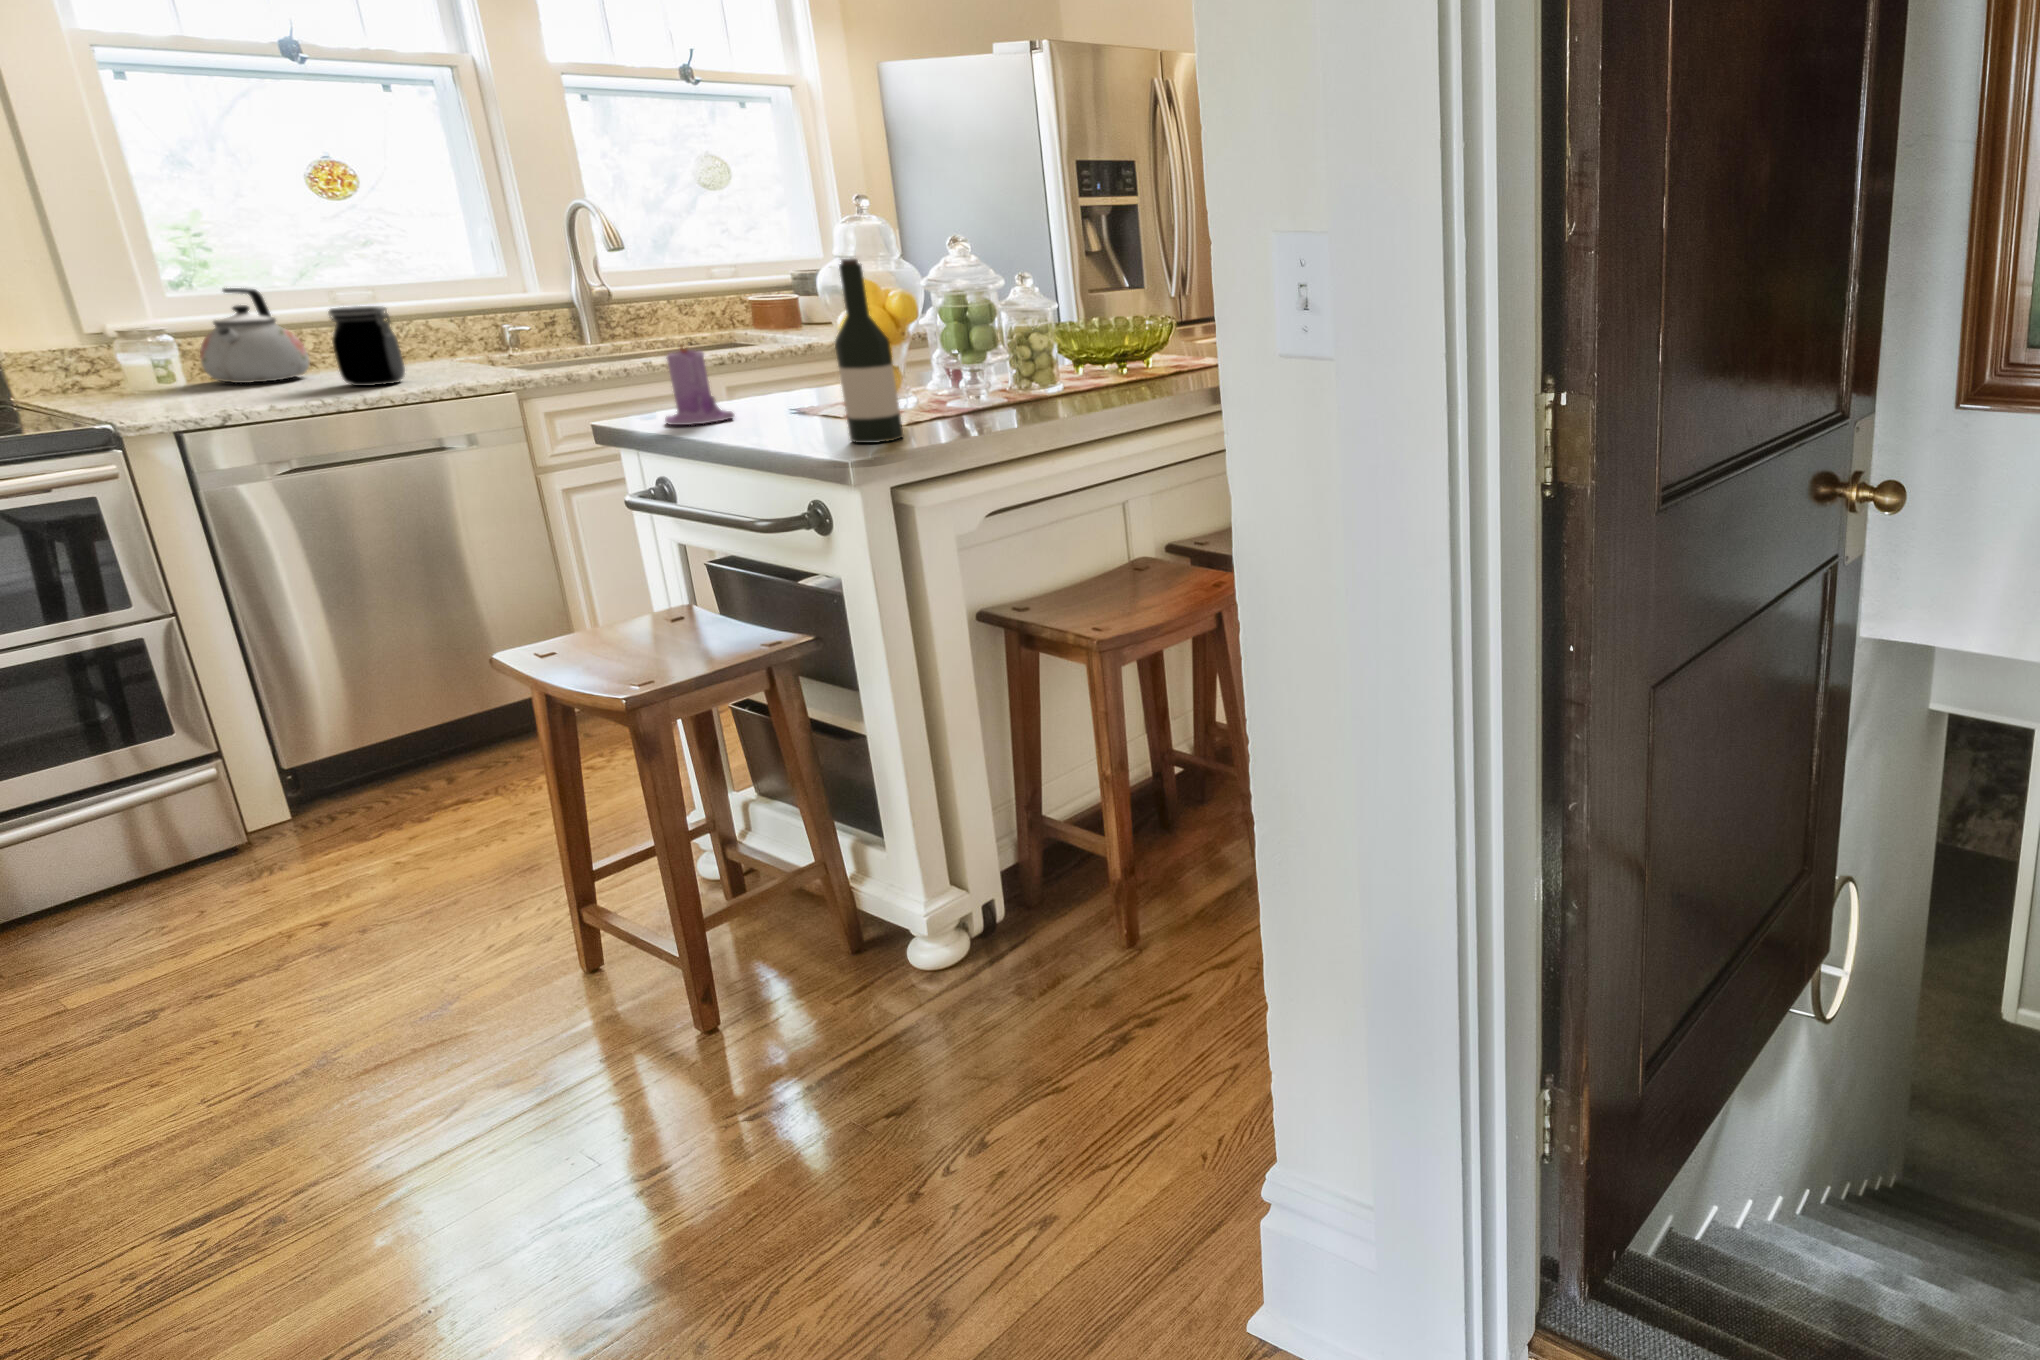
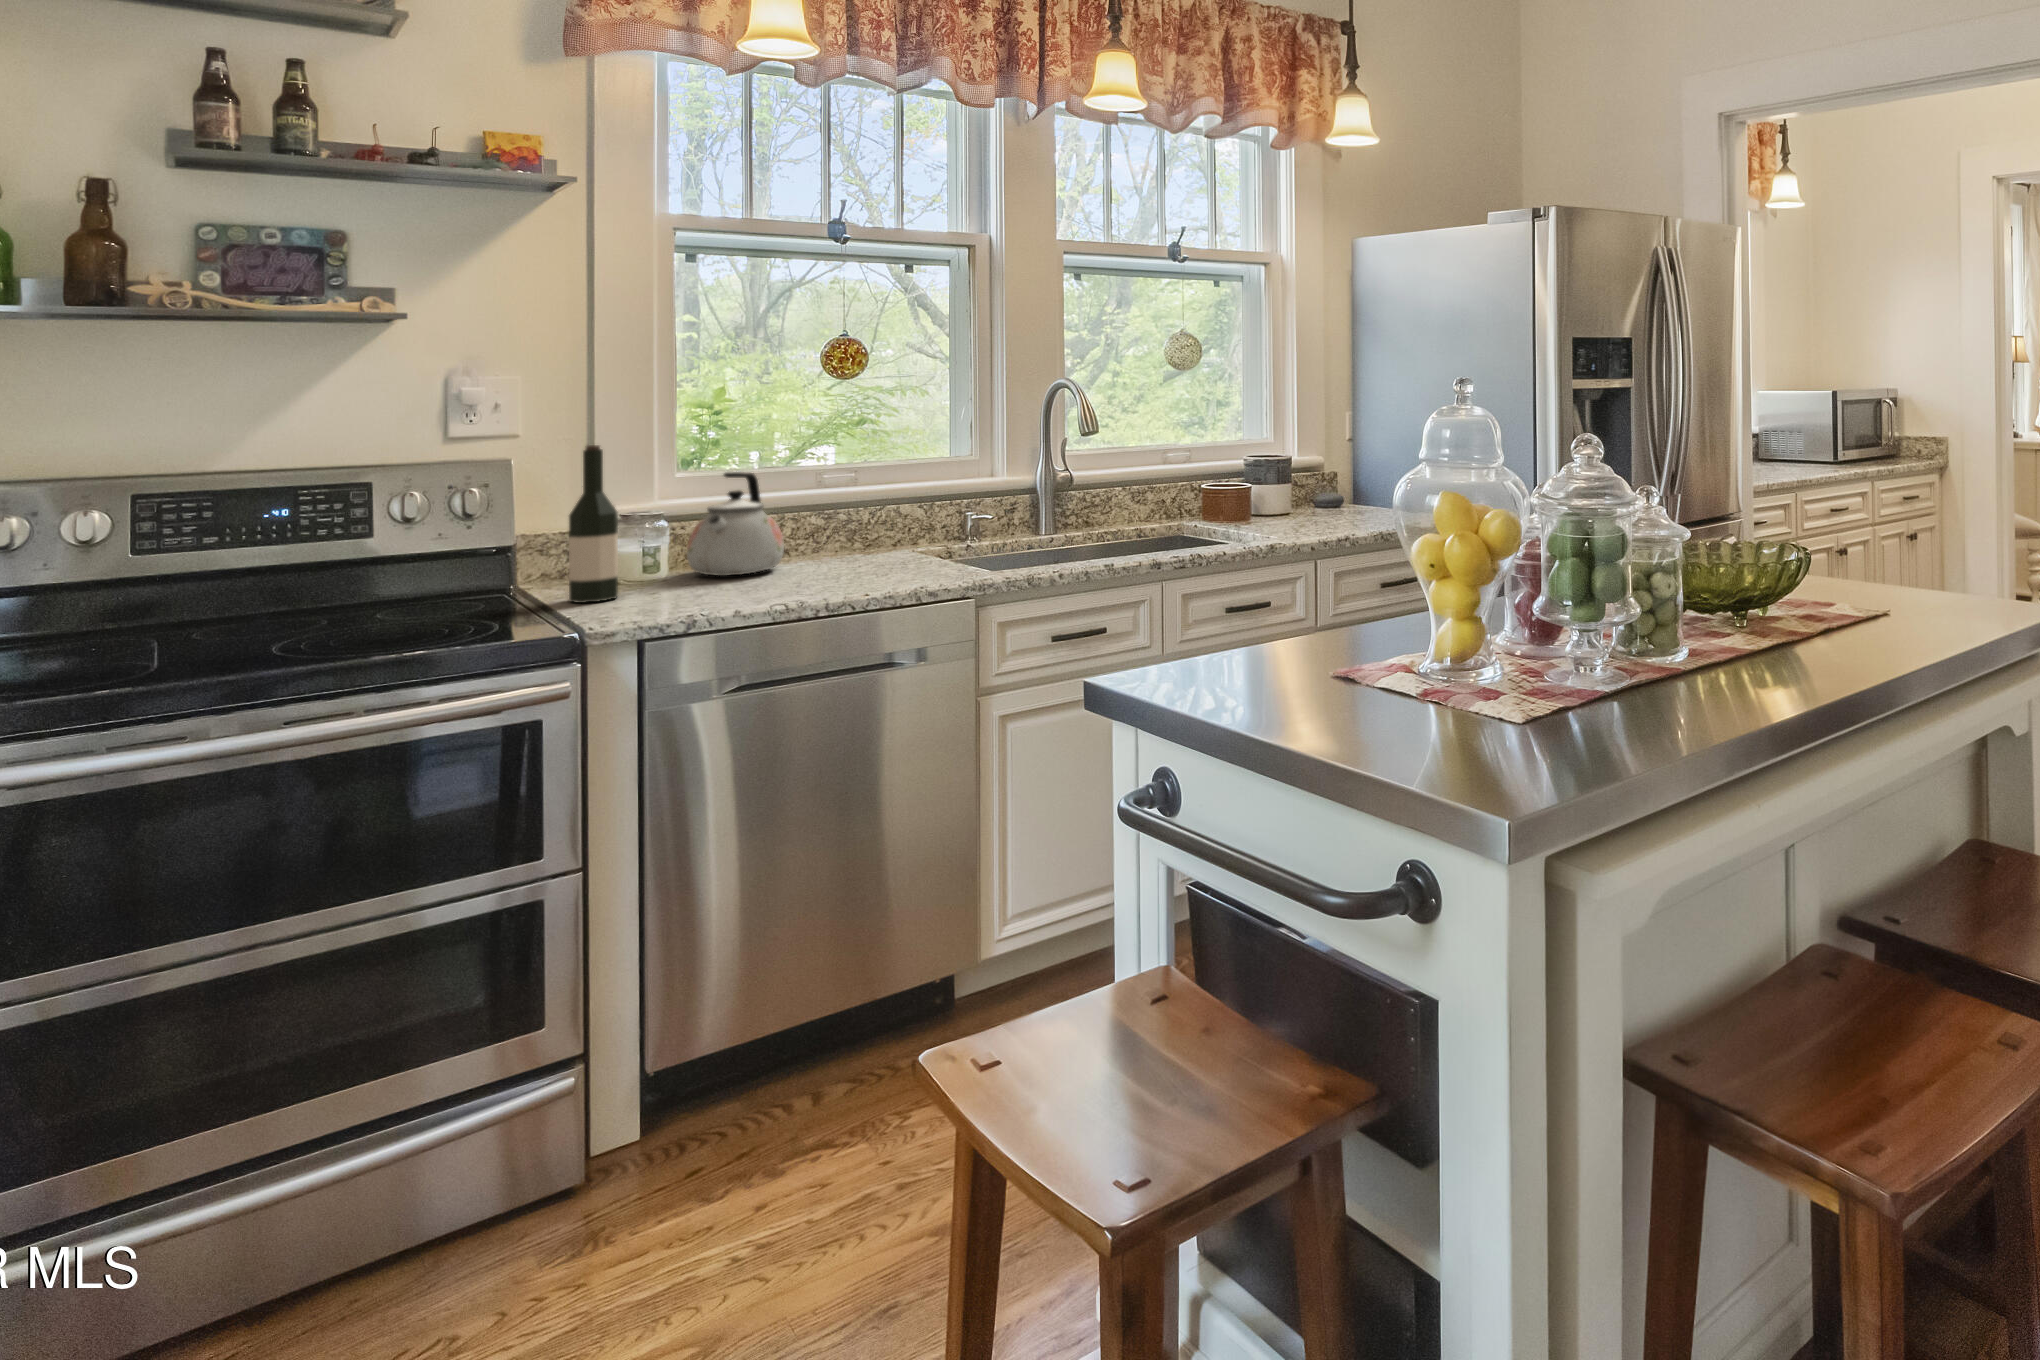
wine bottle: present [835,258,903,443] -> present [569,445,618,603]
jar: present [329,306,405,386] -> none [808,494,871,586]
candle: present [665,346,734,425] -> none [1182,570,1272,699]

